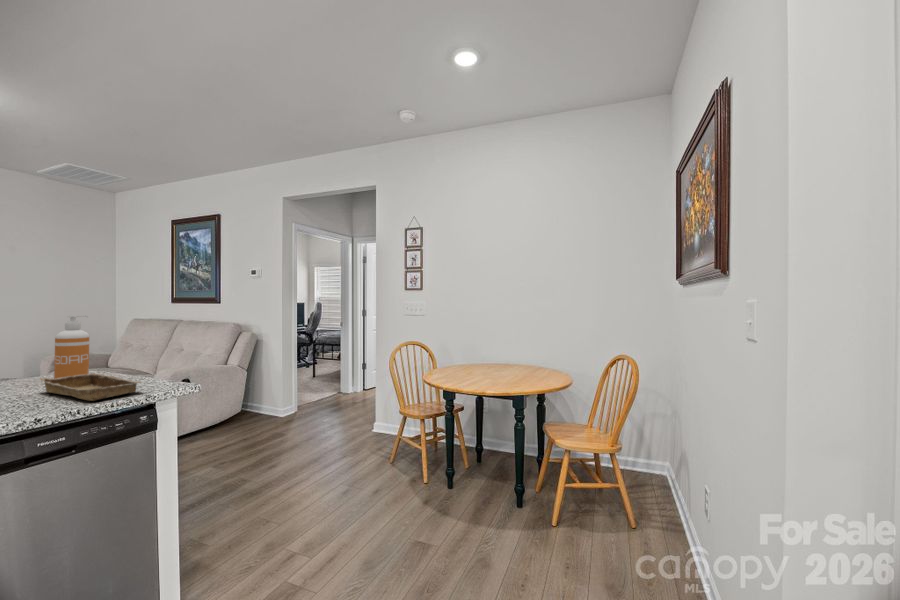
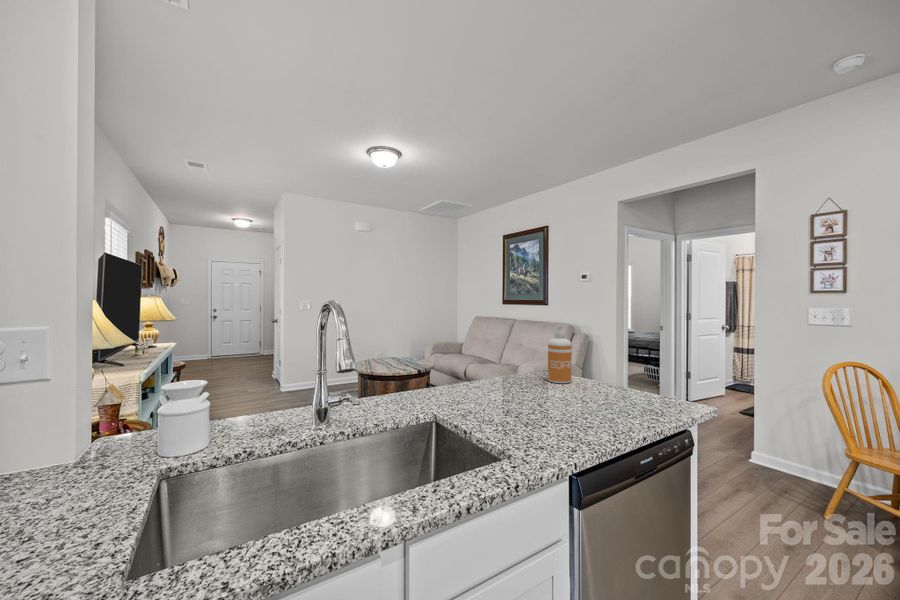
tray: present [41,373,142,401] -> none [570,381,676,417]

